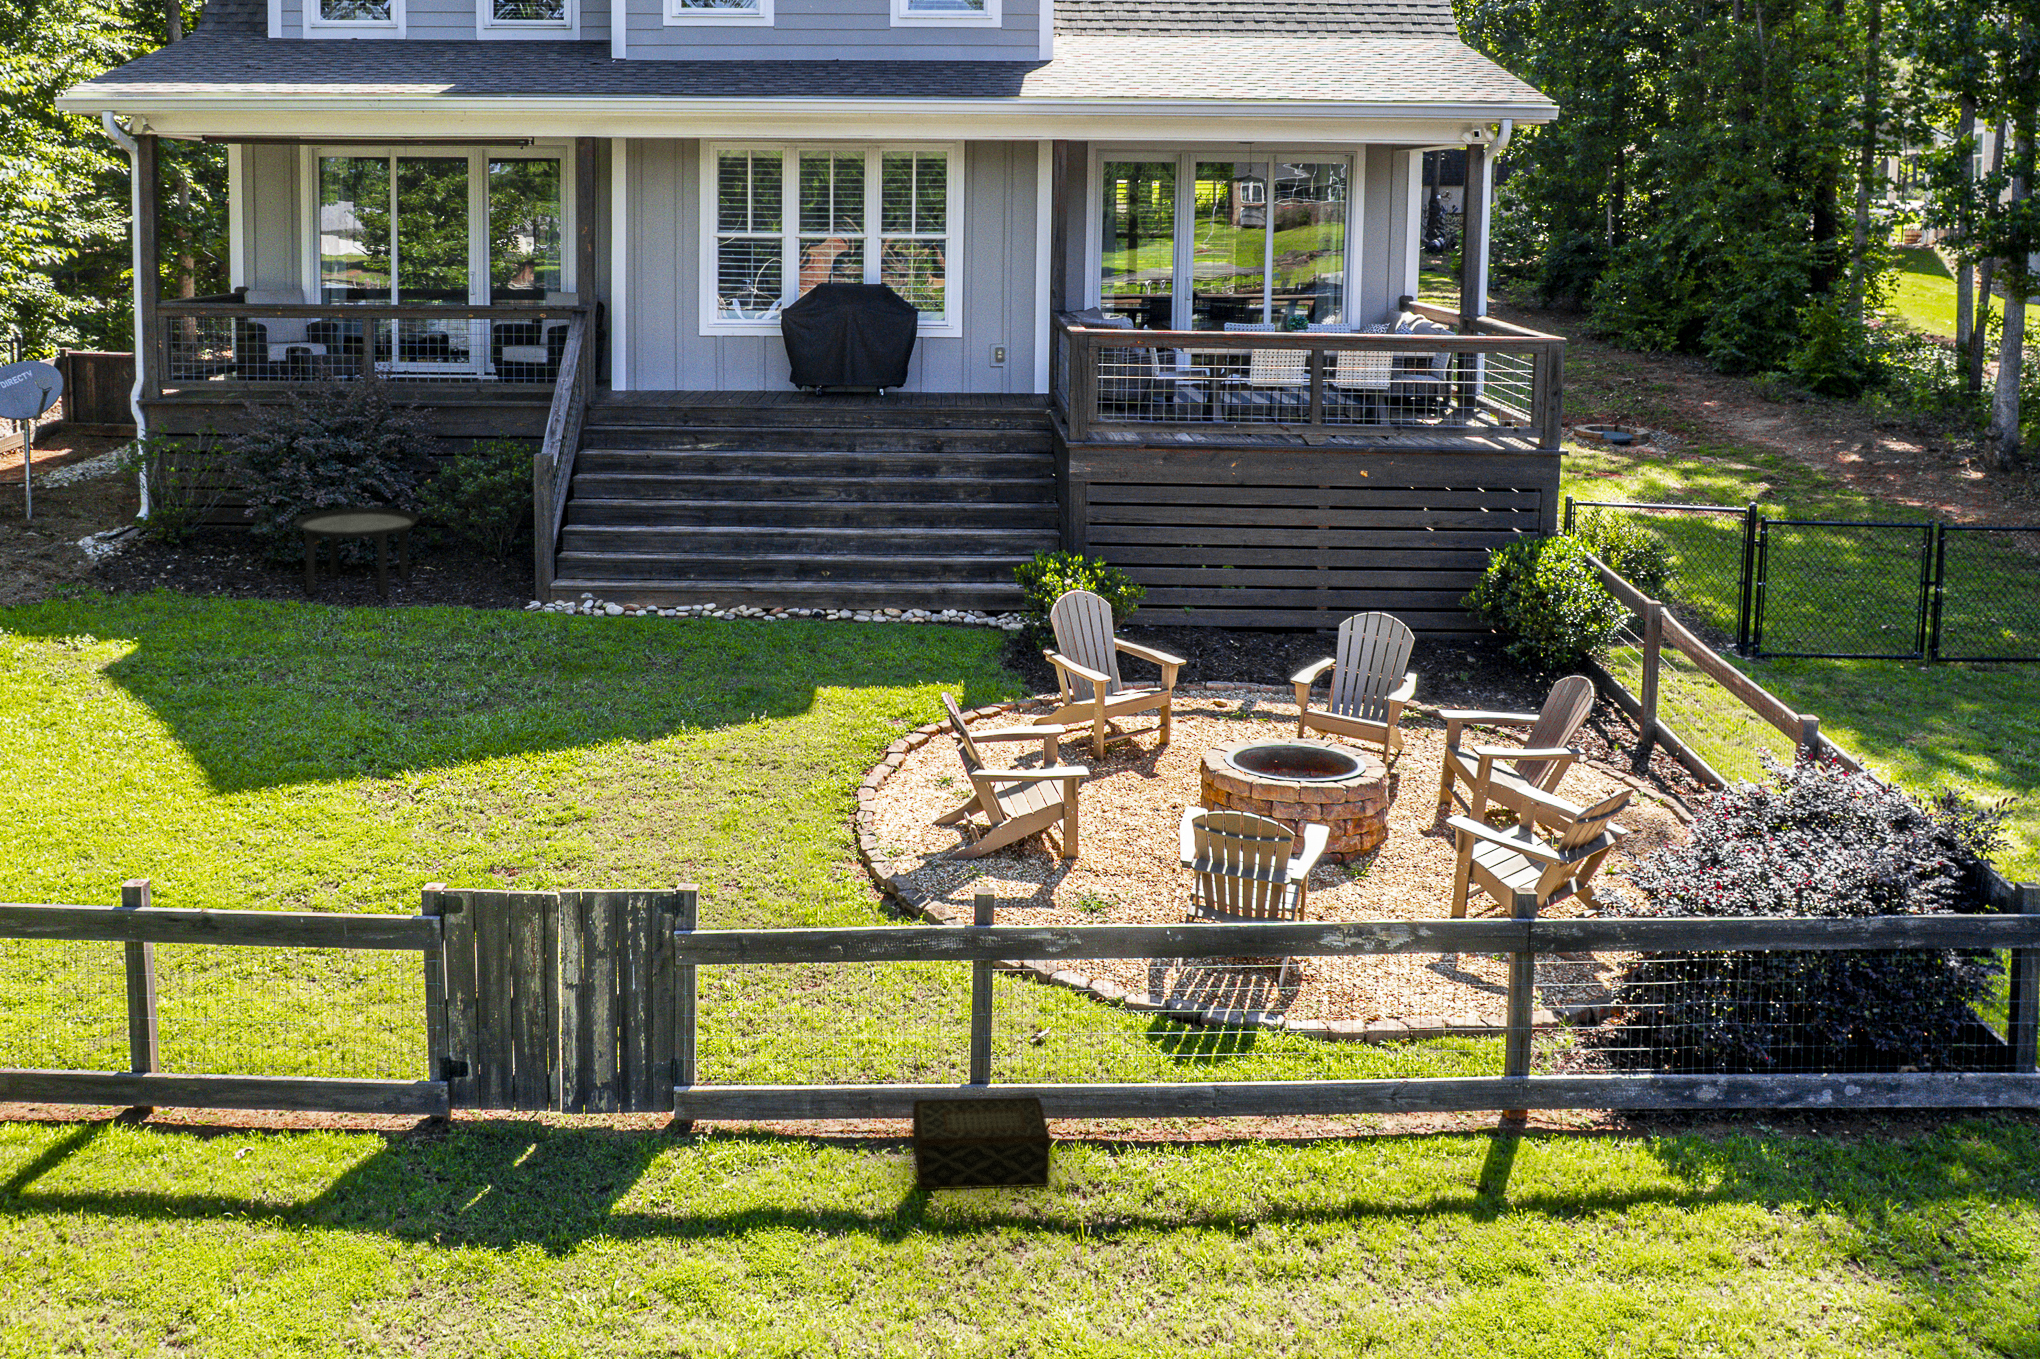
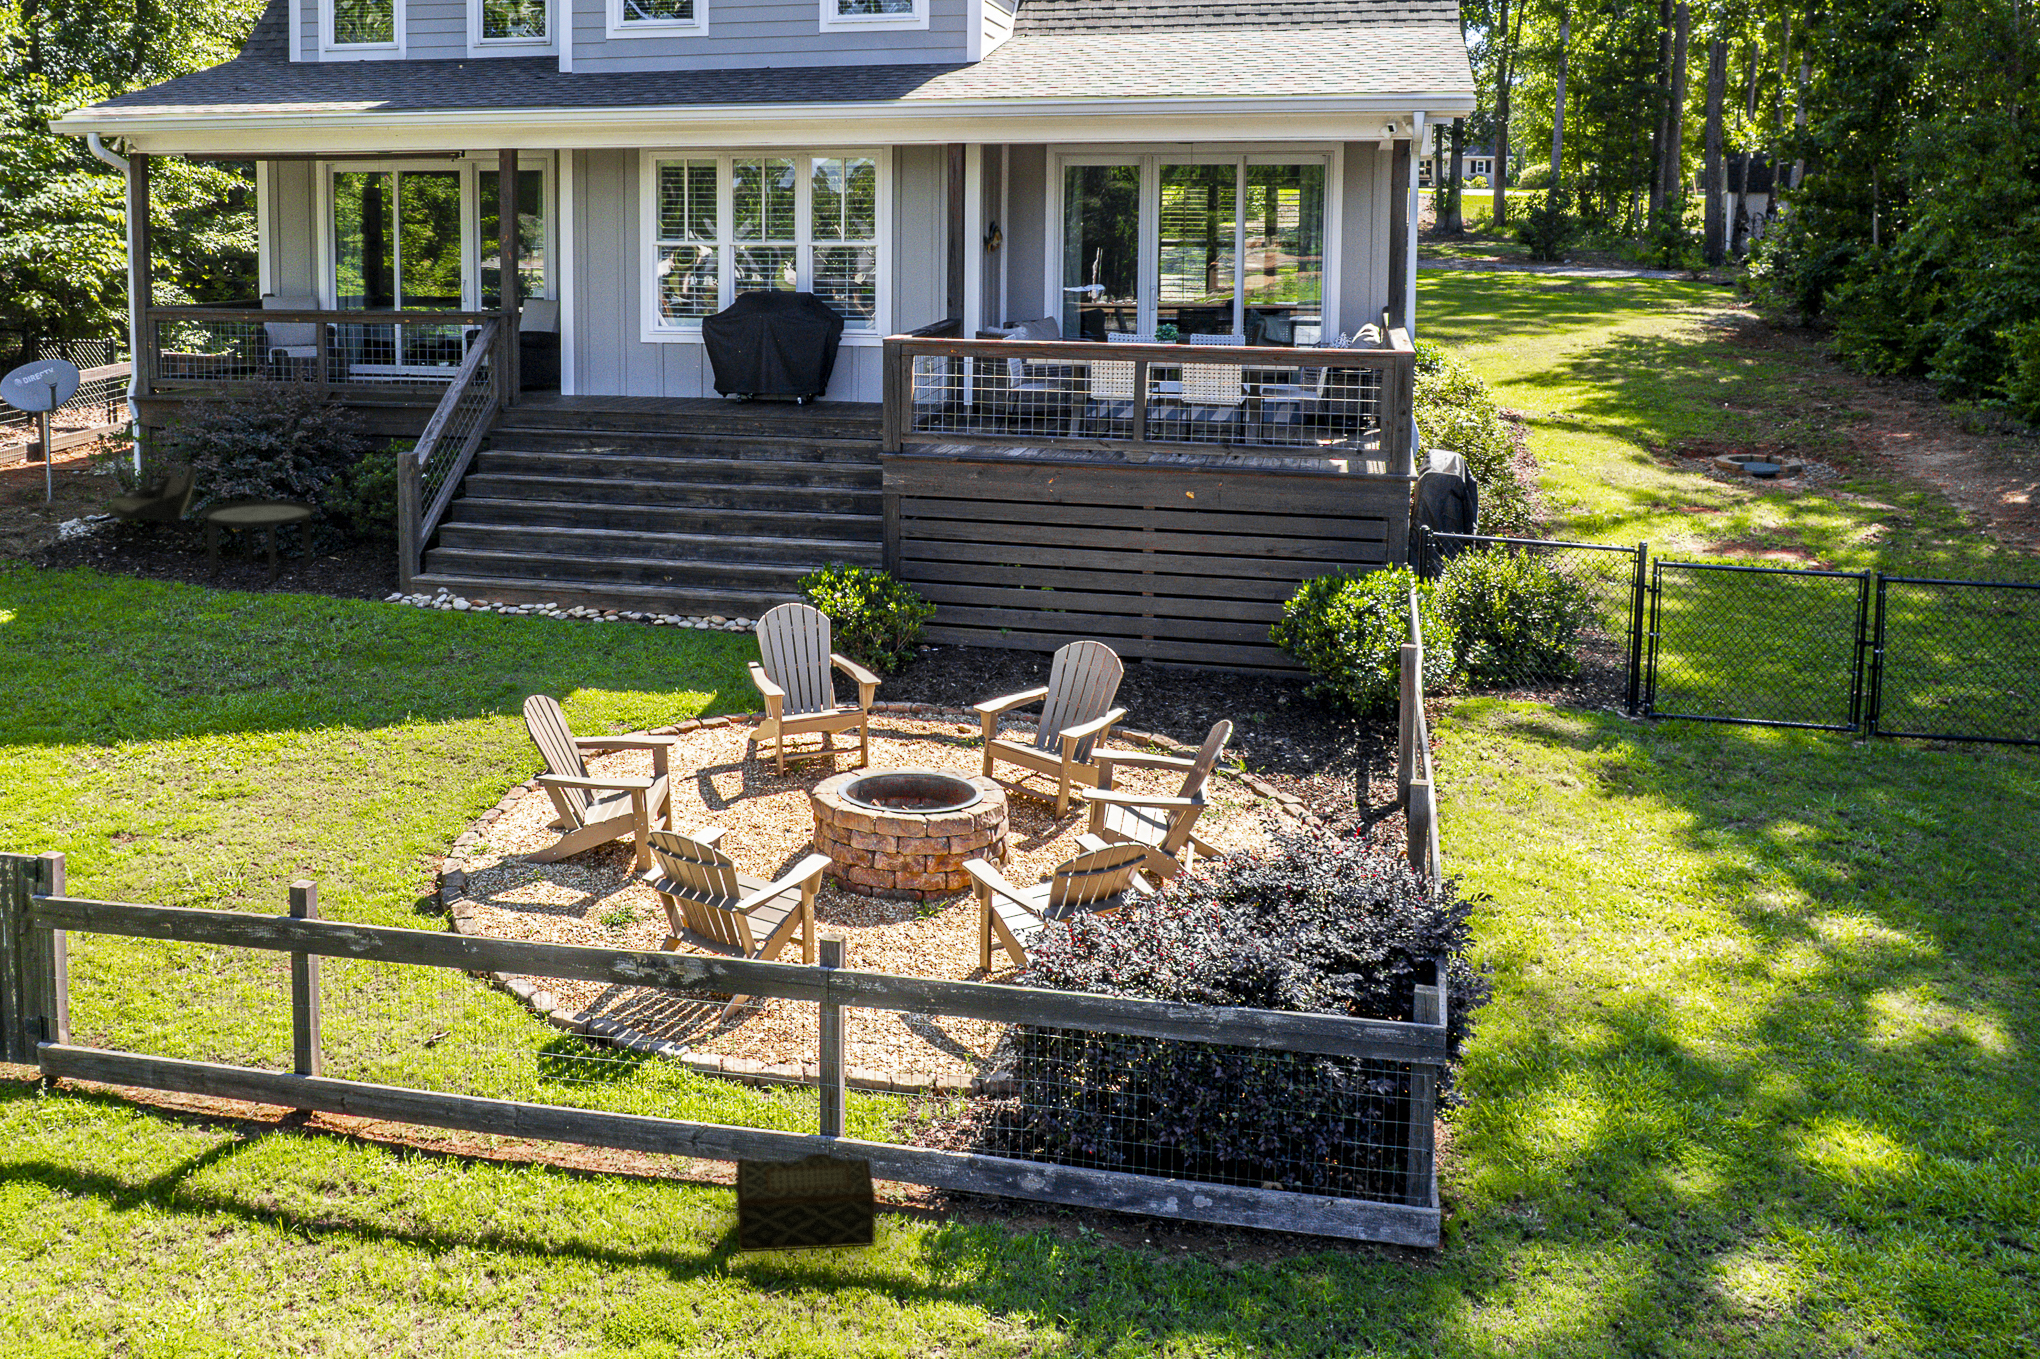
lounge chair: none [154,468,266,580] -> present [108,466,197,559]
woven basket: present [912,1097,1051,1190] -> present [736,1154,876,1251]

